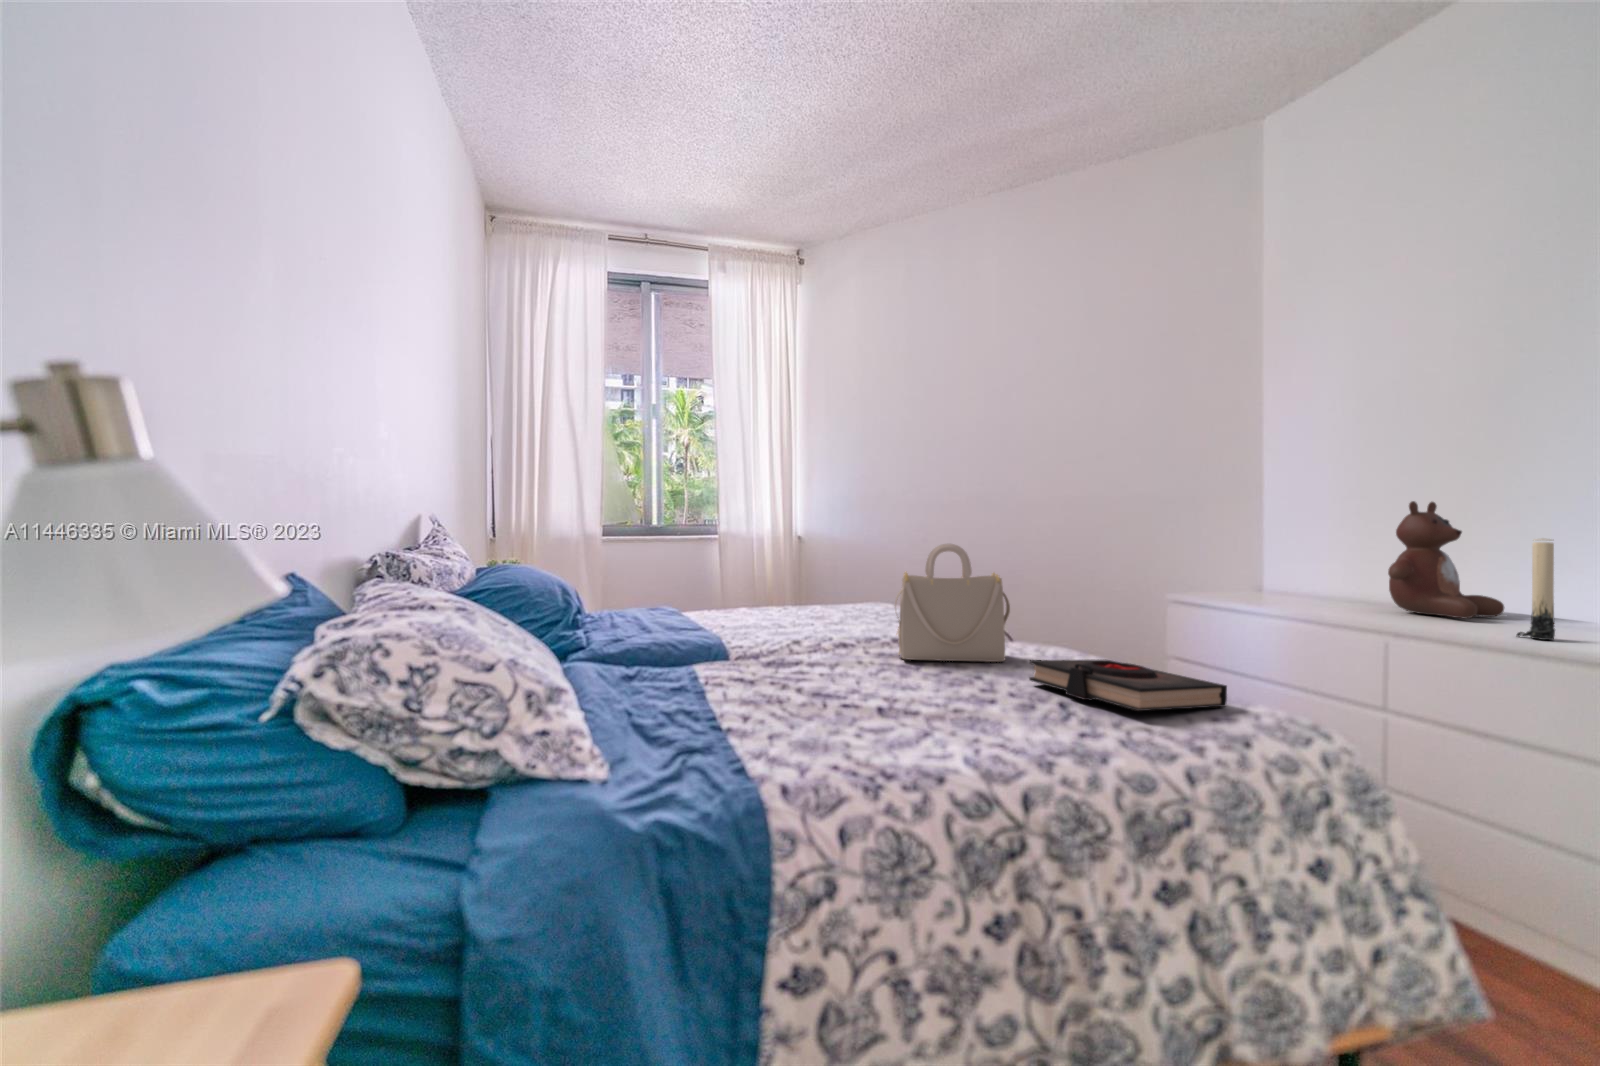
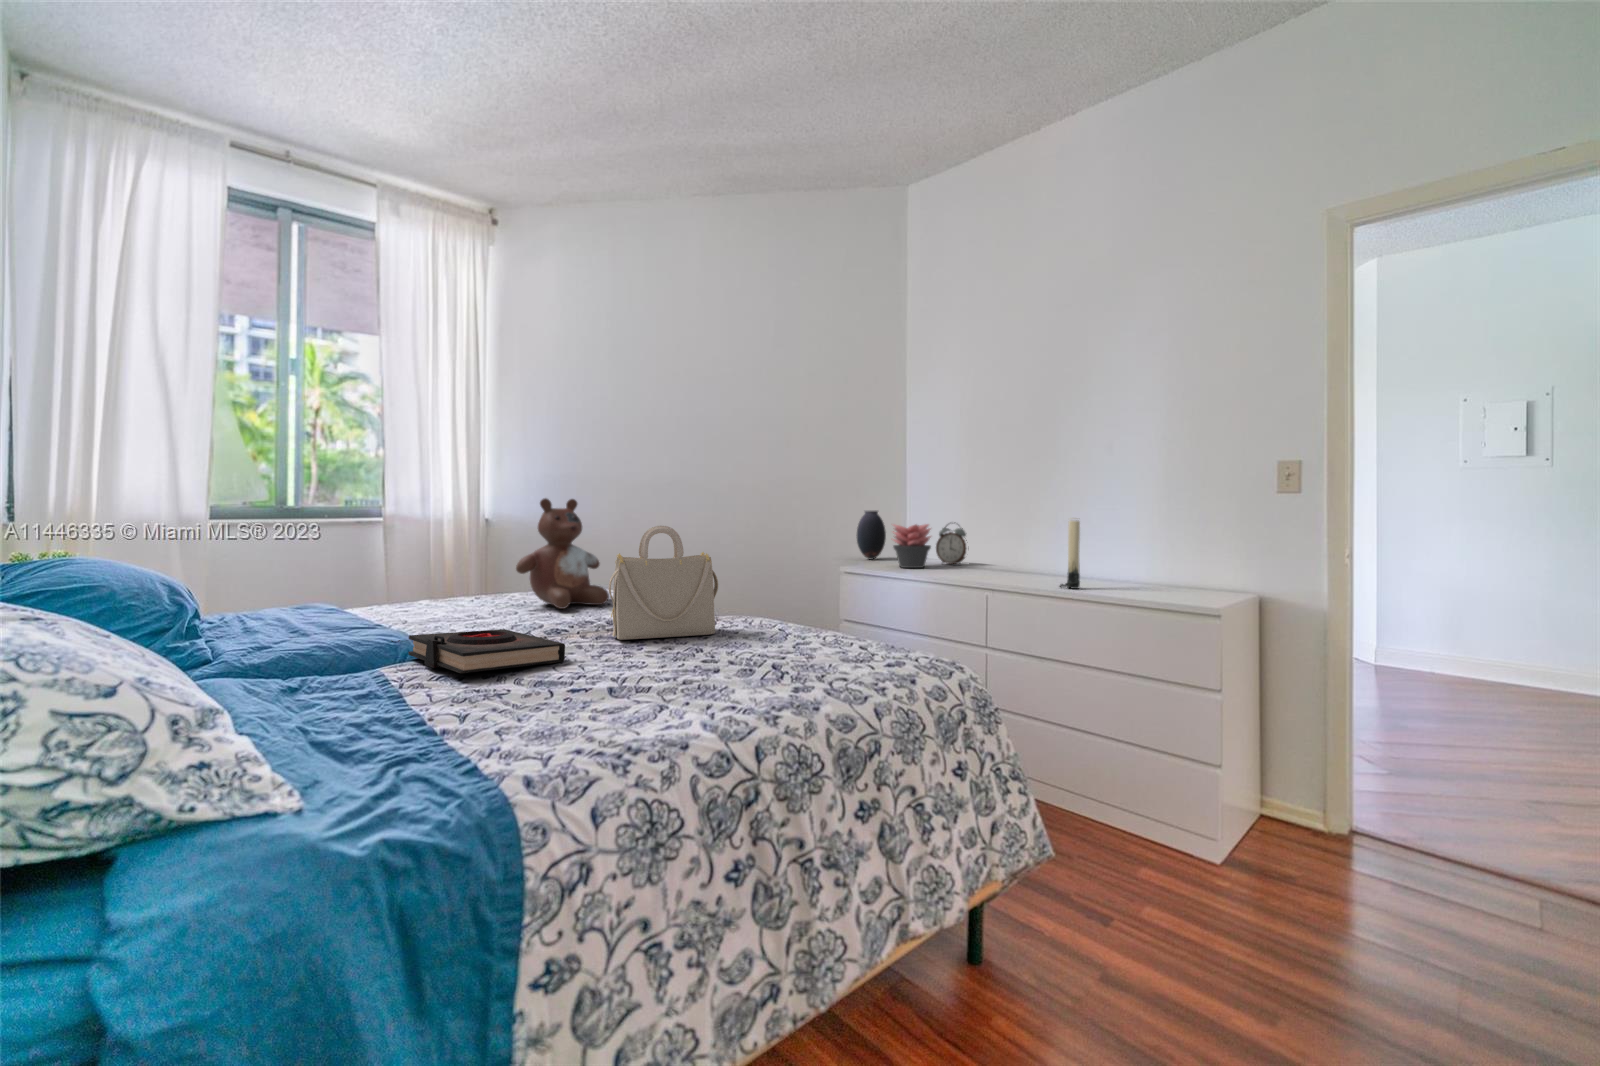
stuffed bear: present [1388,501,1504,619] -> present [516,498,609,609]
vase: none [1200,528,1241,587] -> present [857,510,886,560]
alarm clock: none [1313,543,1365,598] -> present [936,526,967,564]
succulent plant: none [1246,544,1306,600] -> present [893,524,931,568]
book: present [1029,659,1227,711] -> present [408,629,565,673]

